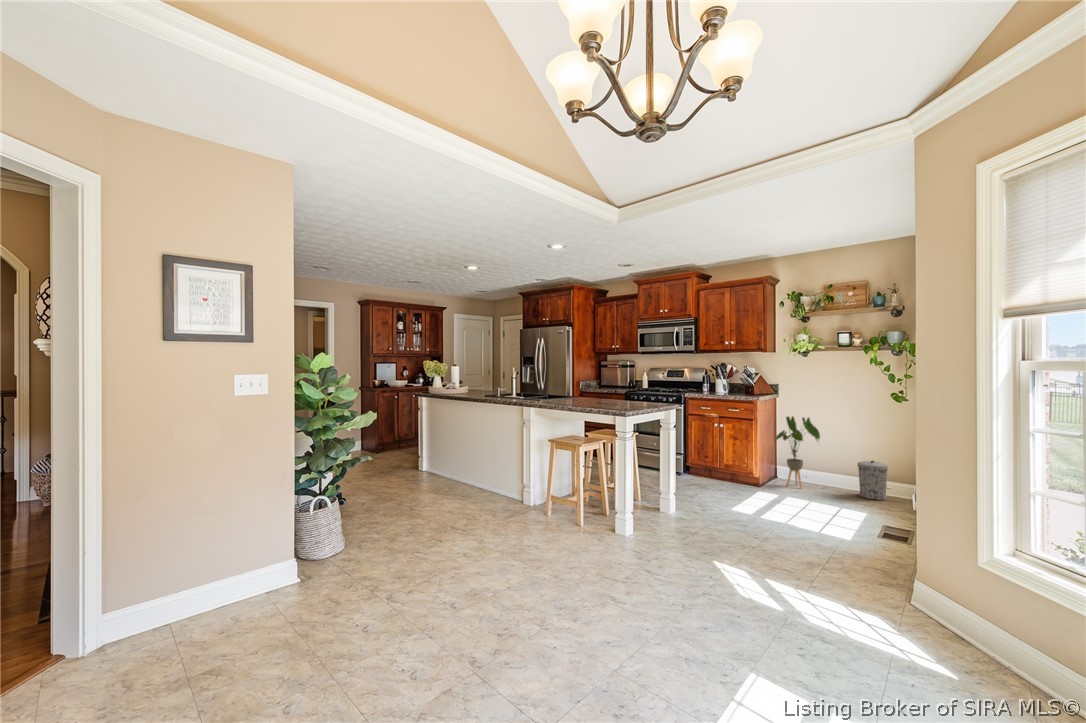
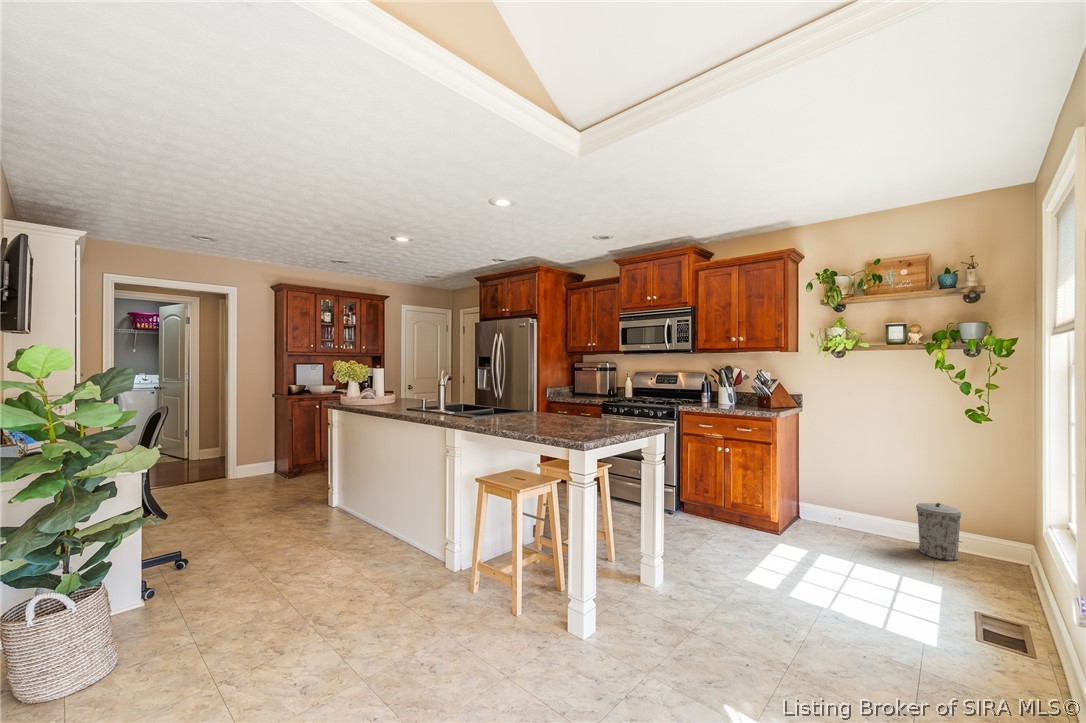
house plant: present [775,416,820,488] -> none [798,439,864,538]

